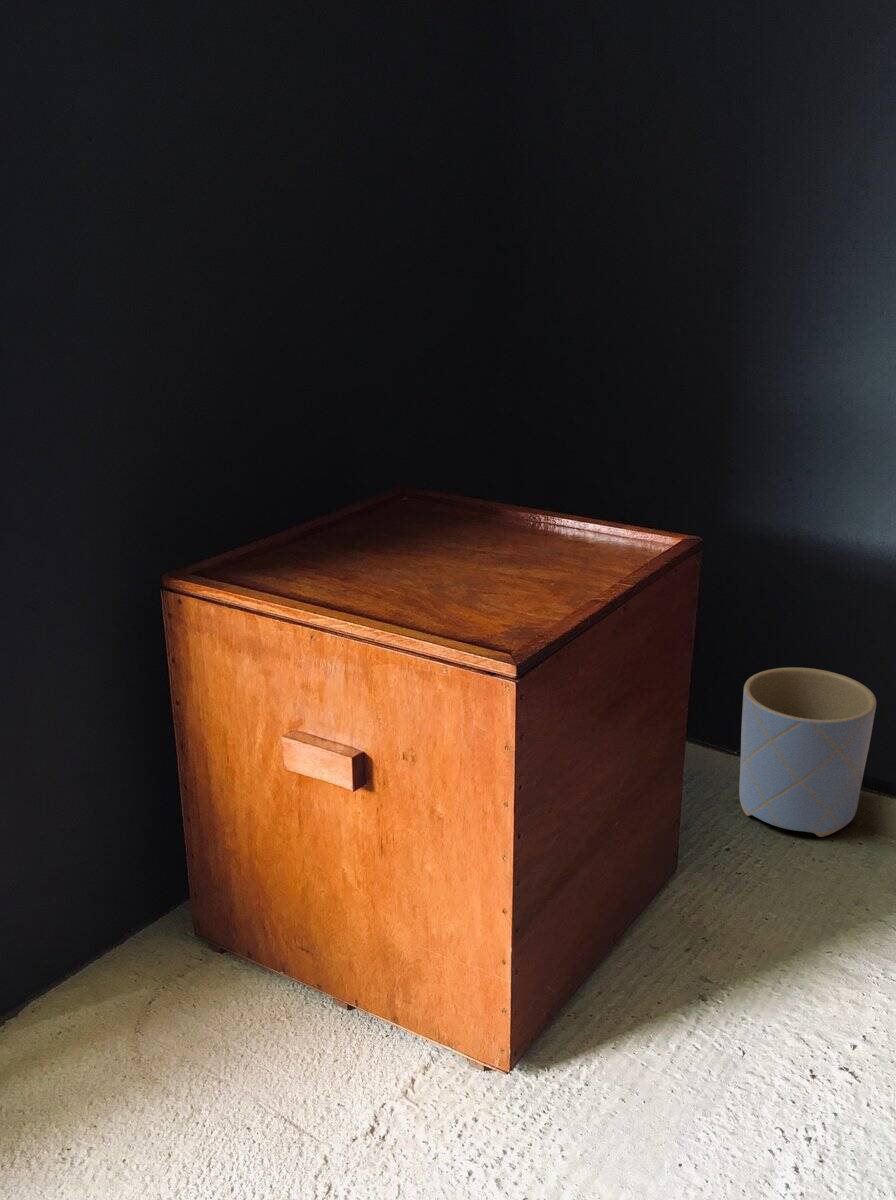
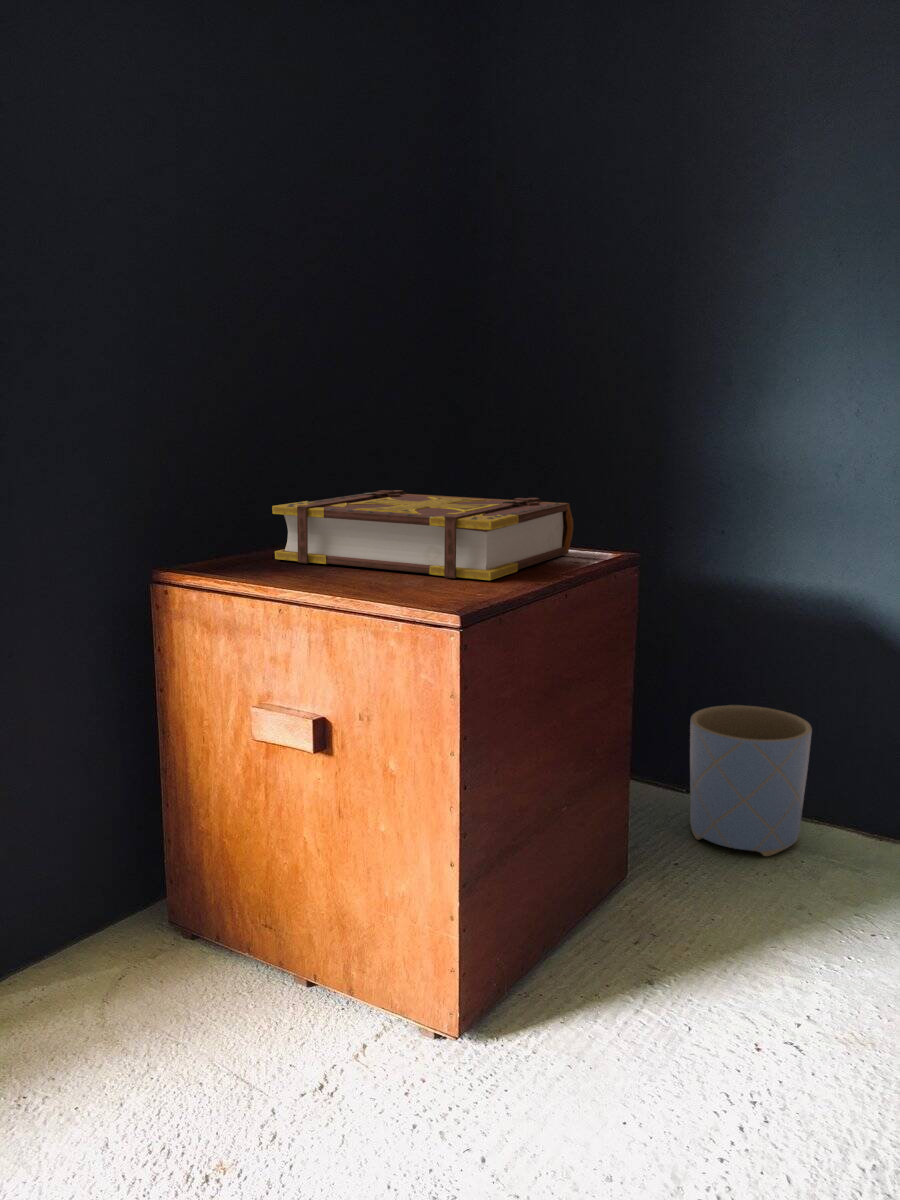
book: none [287,445,624,591] -> present [272,490,574,580]

